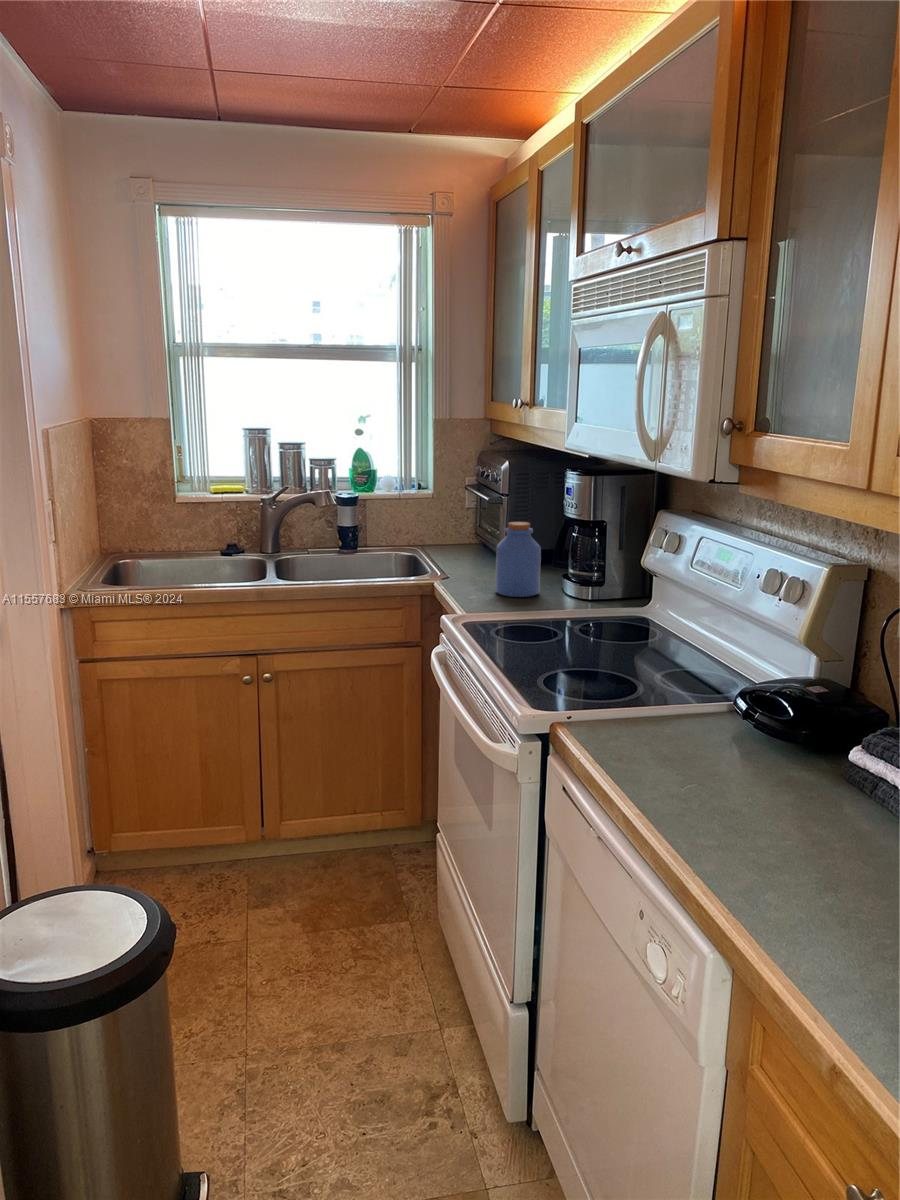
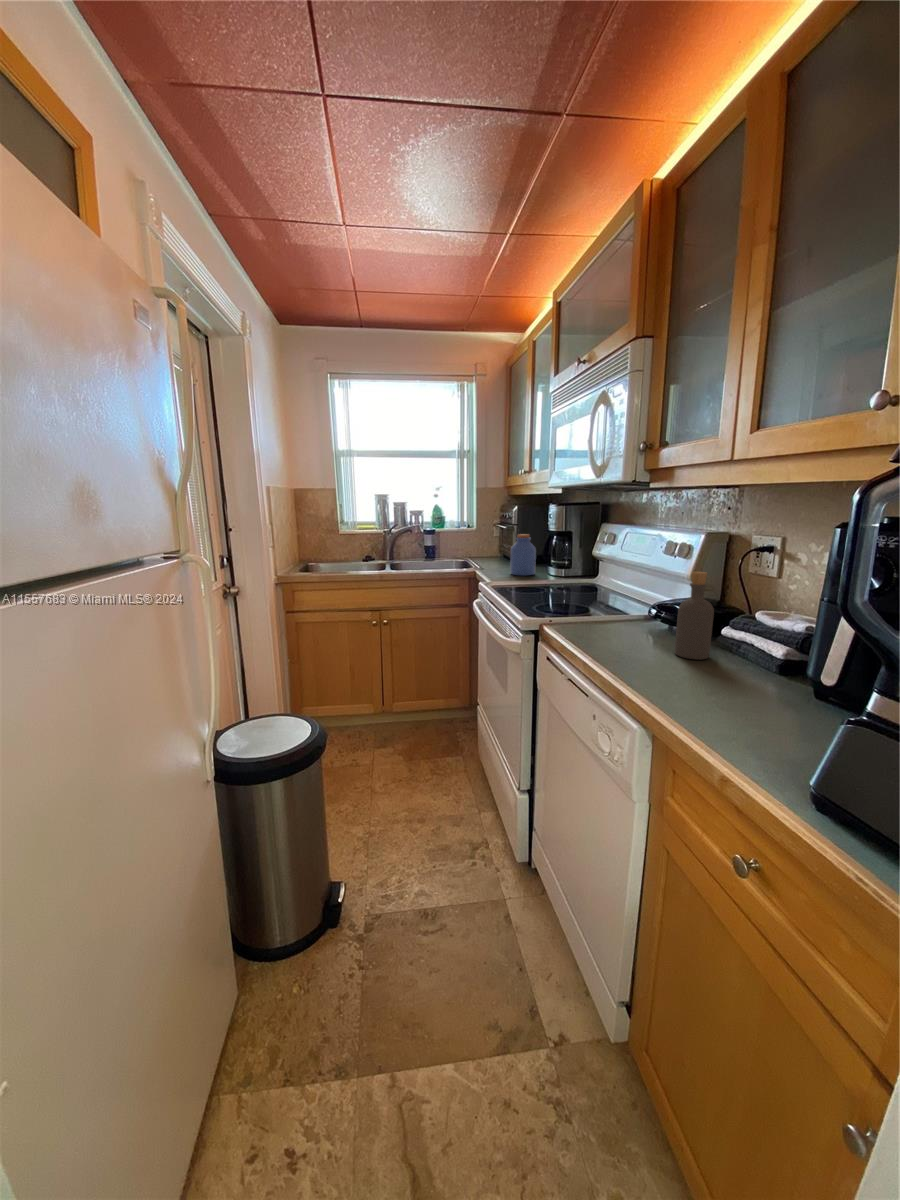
bottle: none [774,663,838,810] -> present [675,572,714,660]

